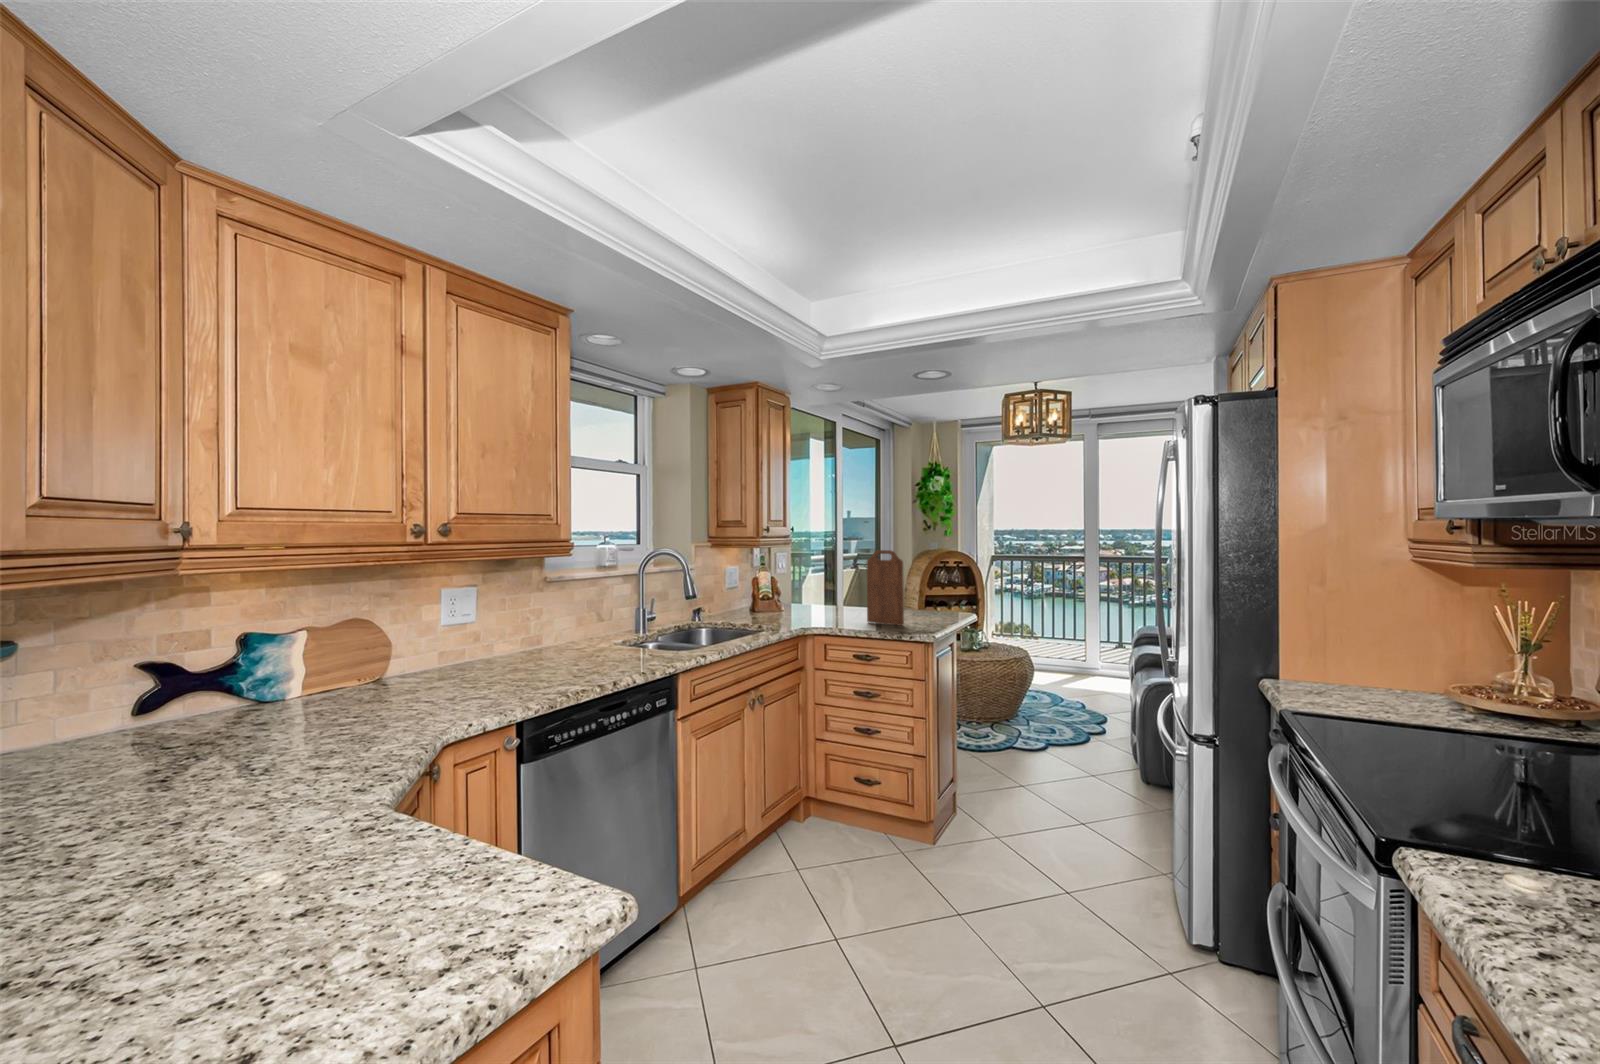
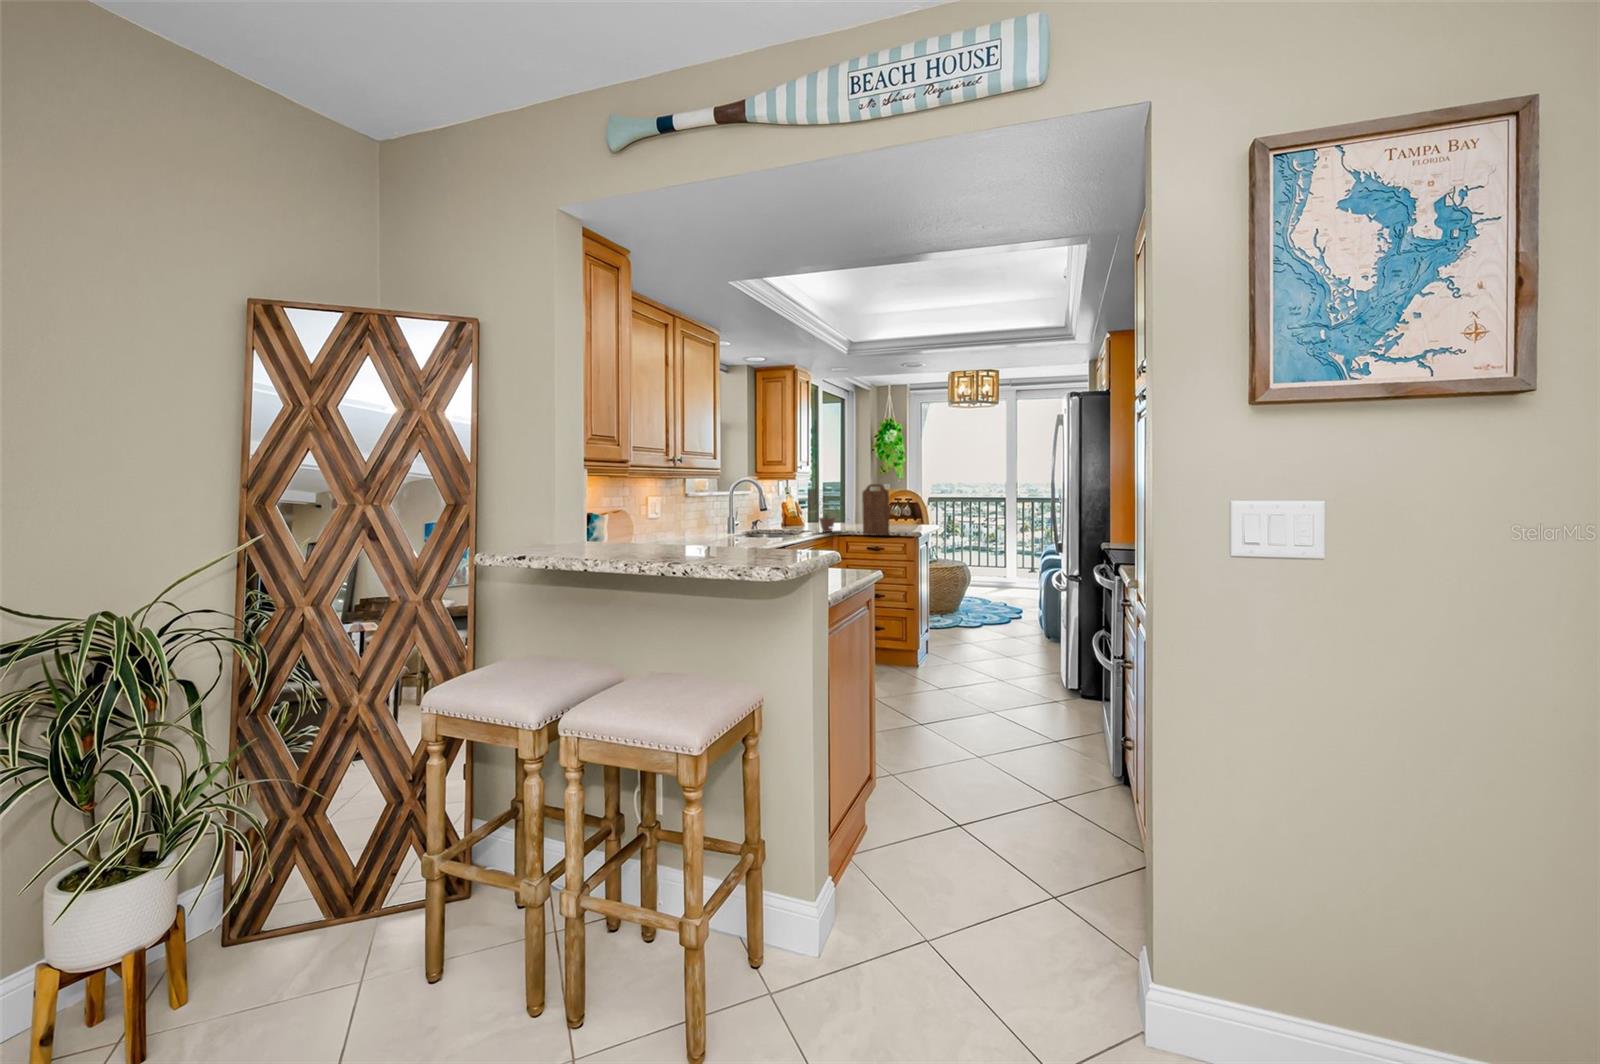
potted plant: none [793,555,857,614] -> present [813,494,839,532]

